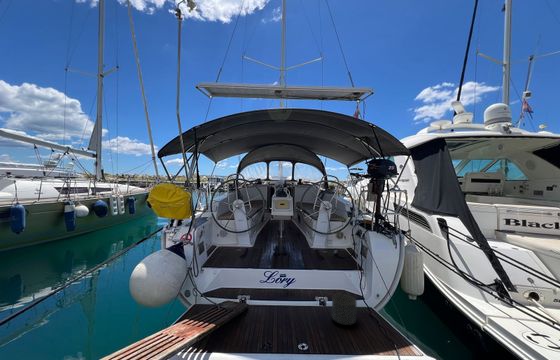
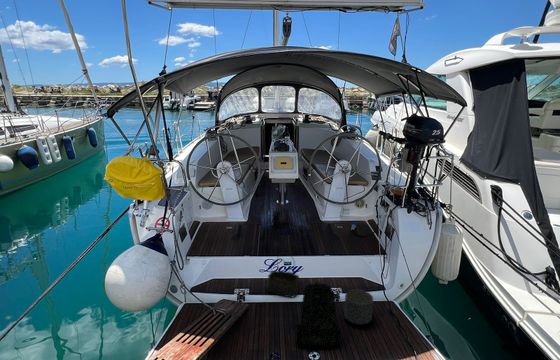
basket: none [267,264,293,303] -> present [268,259,299,297]
backpack: none [291,283,330,345] -> present [297,282,340,348]

